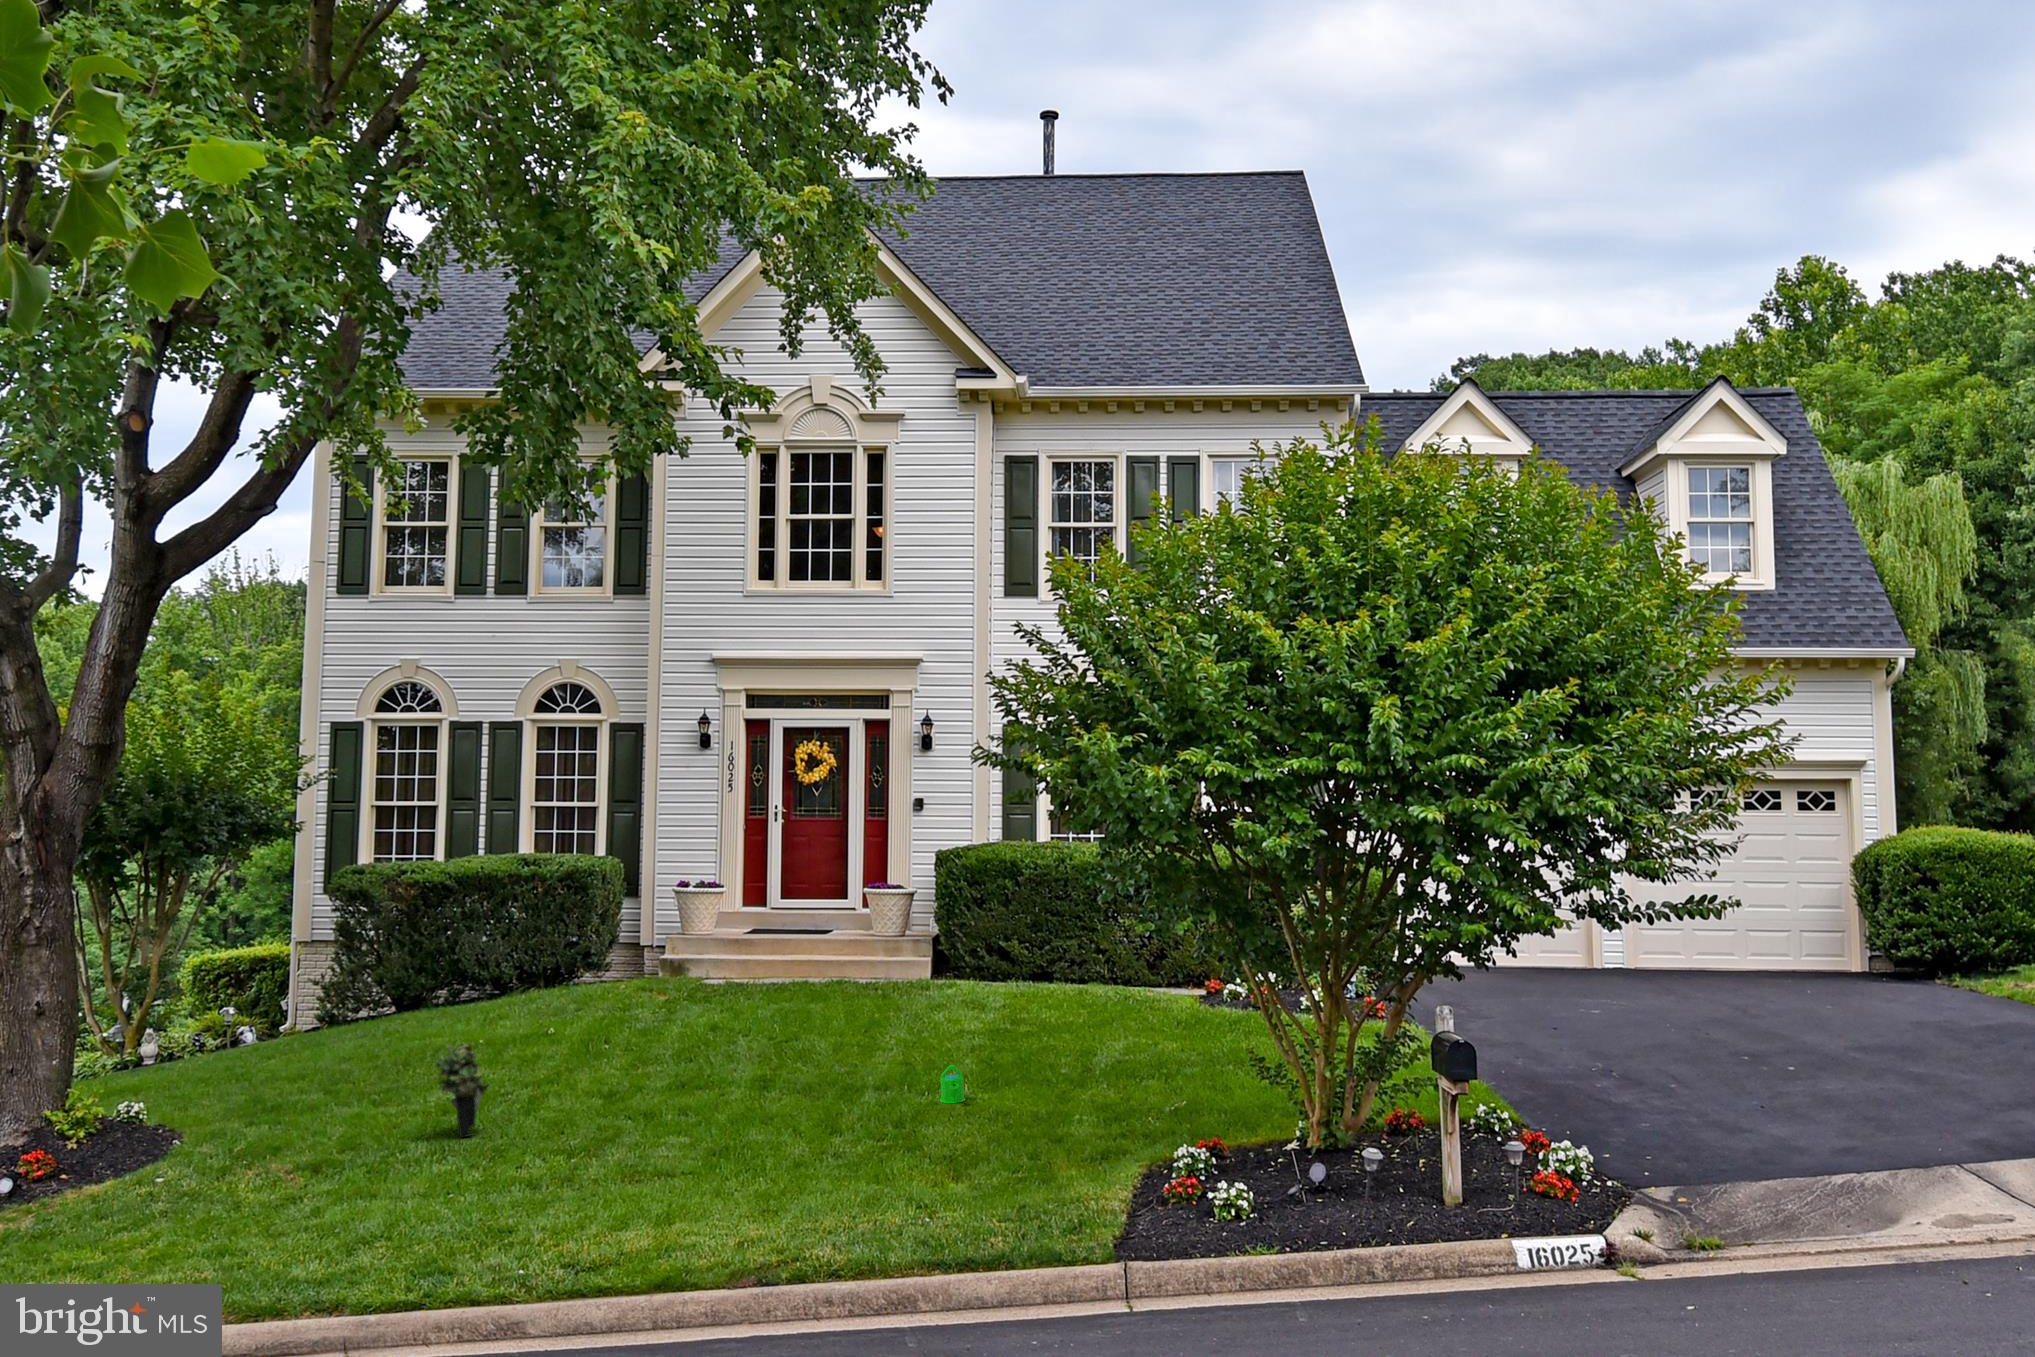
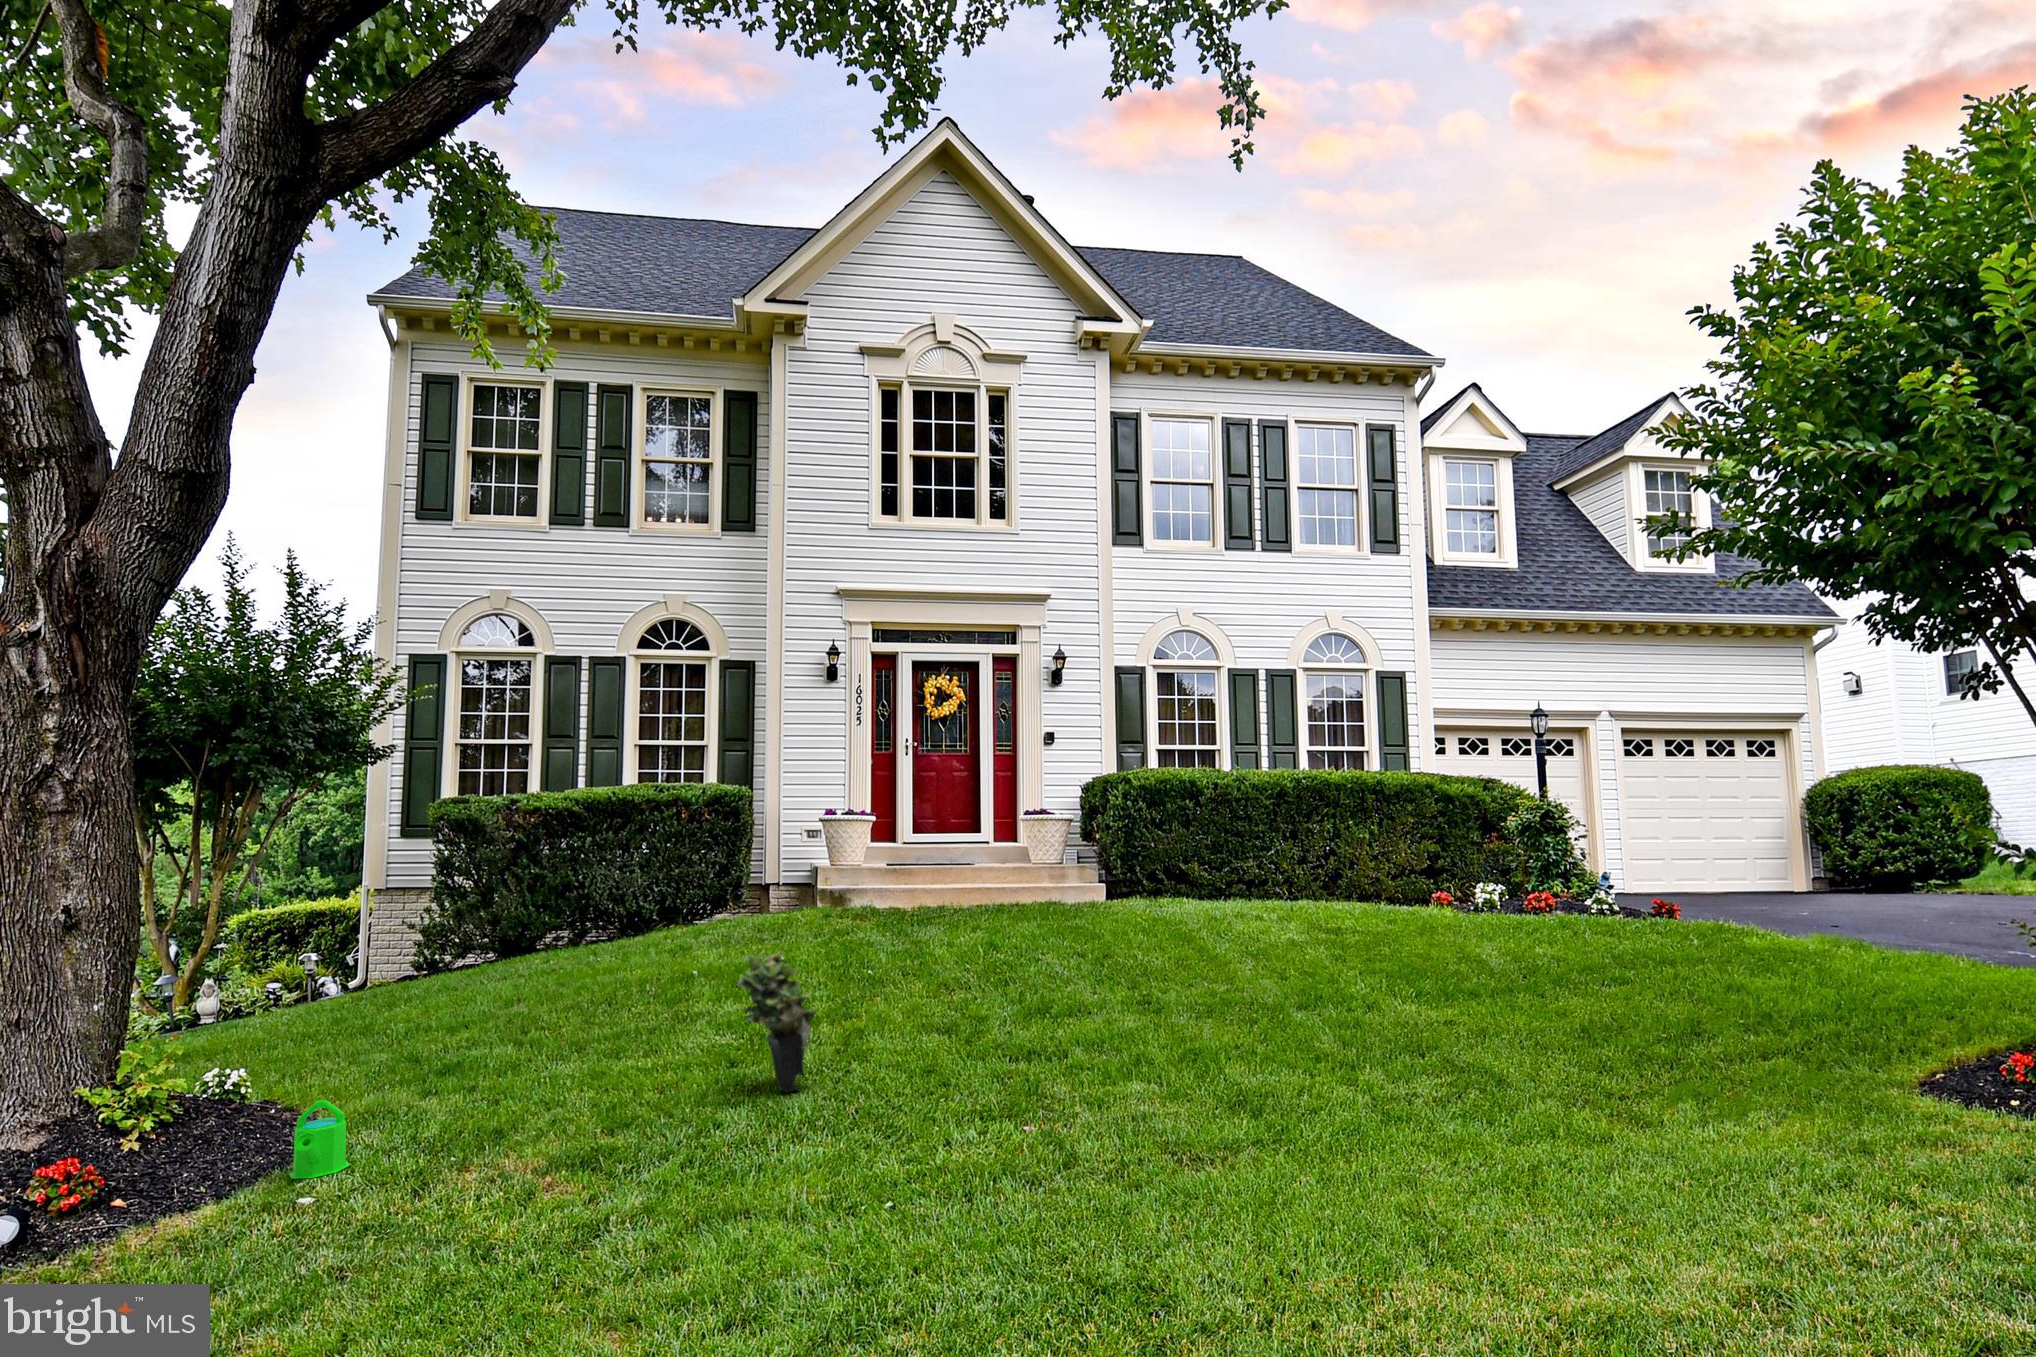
watering can: present [939,1065,965,1103] -> present [289,1100,350,1179]

